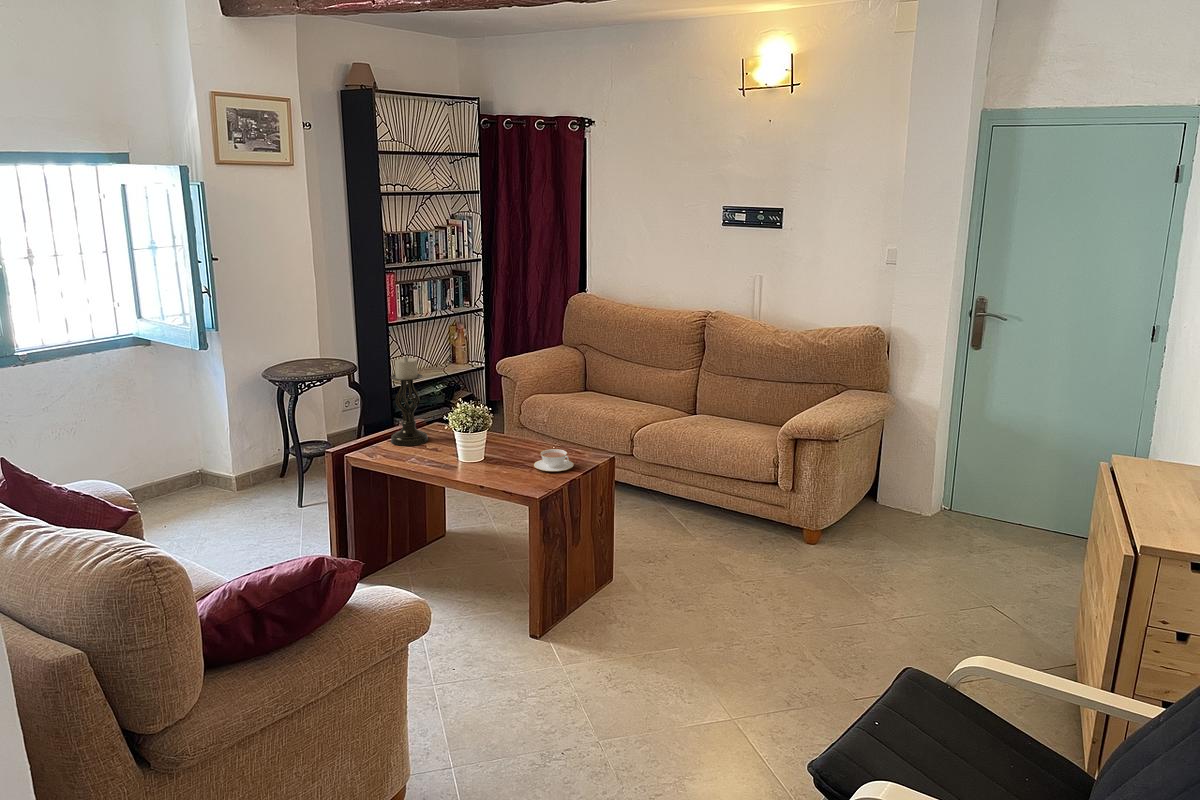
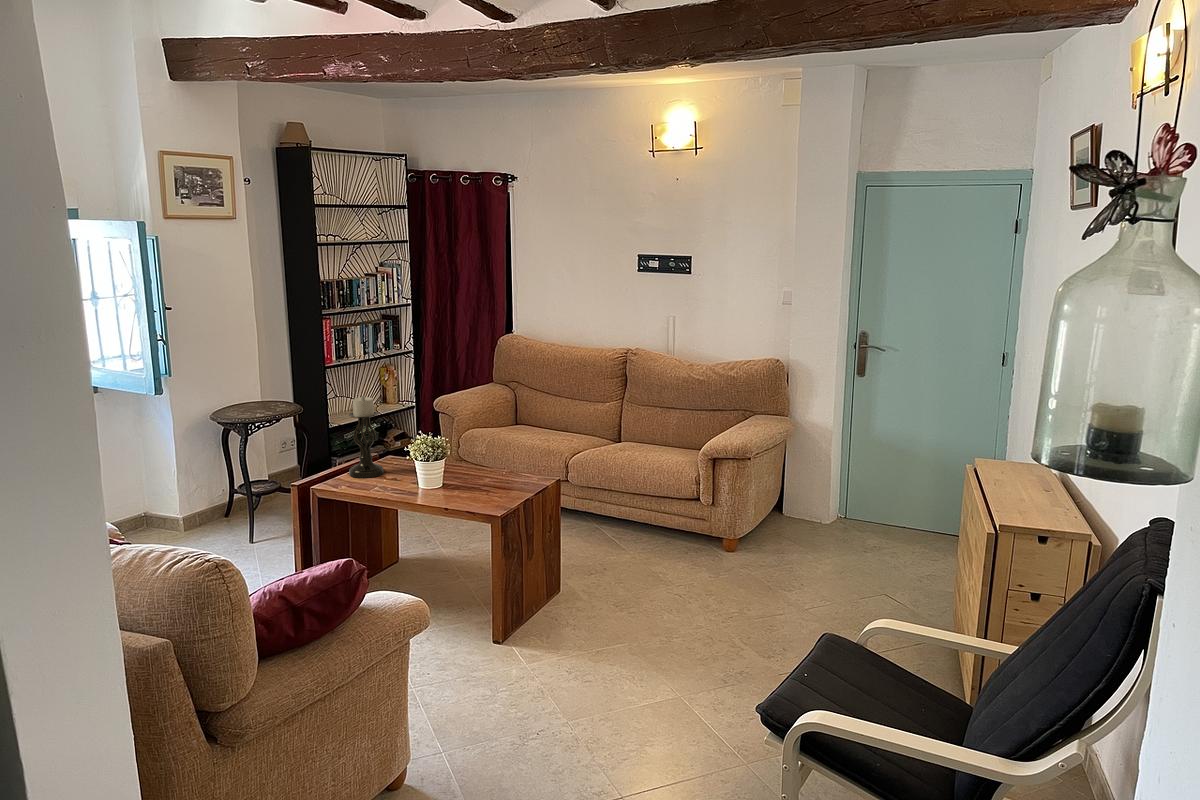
teacup: present [534,449,574,471] -> none [487,475,523,494]

